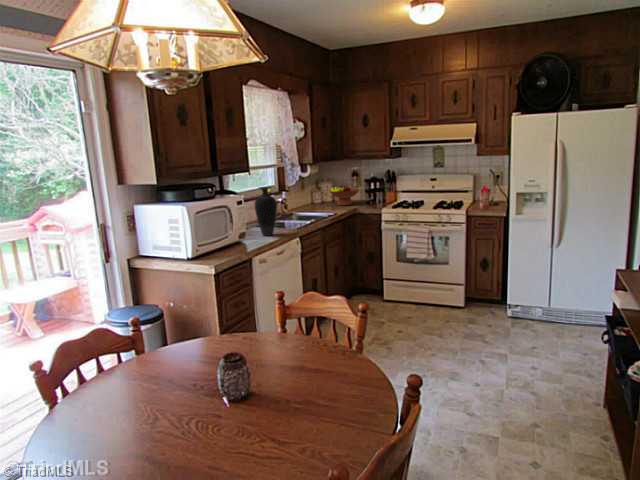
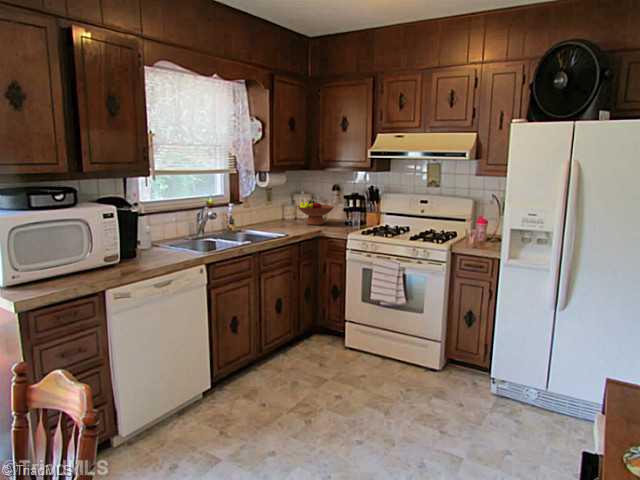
vase: present [255,187,277,236] -> none [149,197,179,259]

